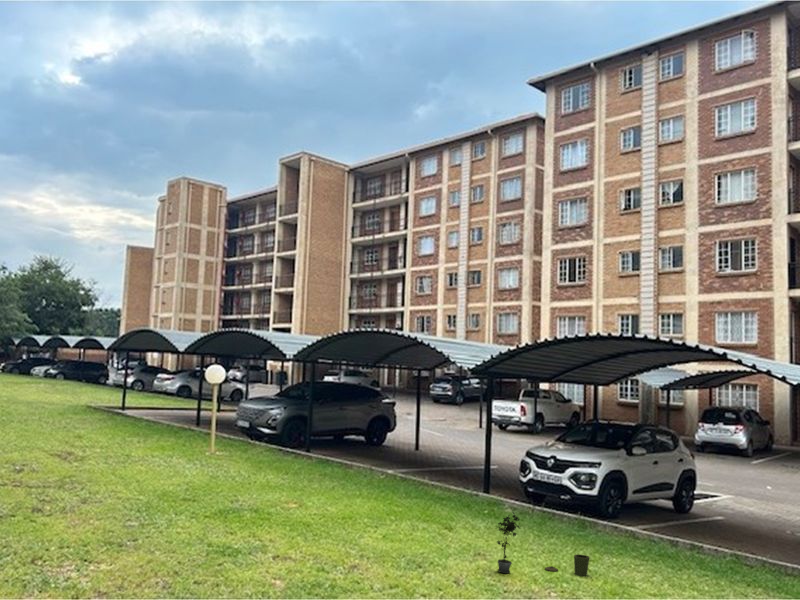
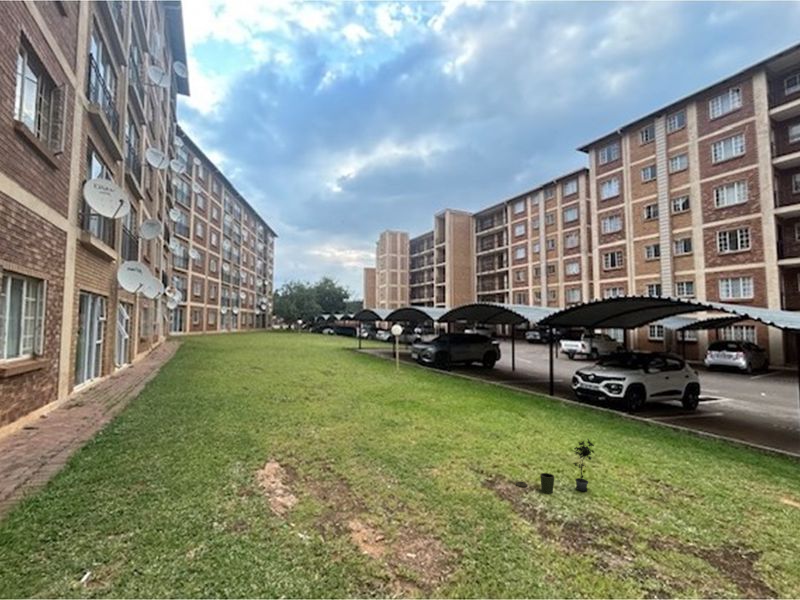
trash can: present [545,555,589,576] -> present [516,473,554,494]

